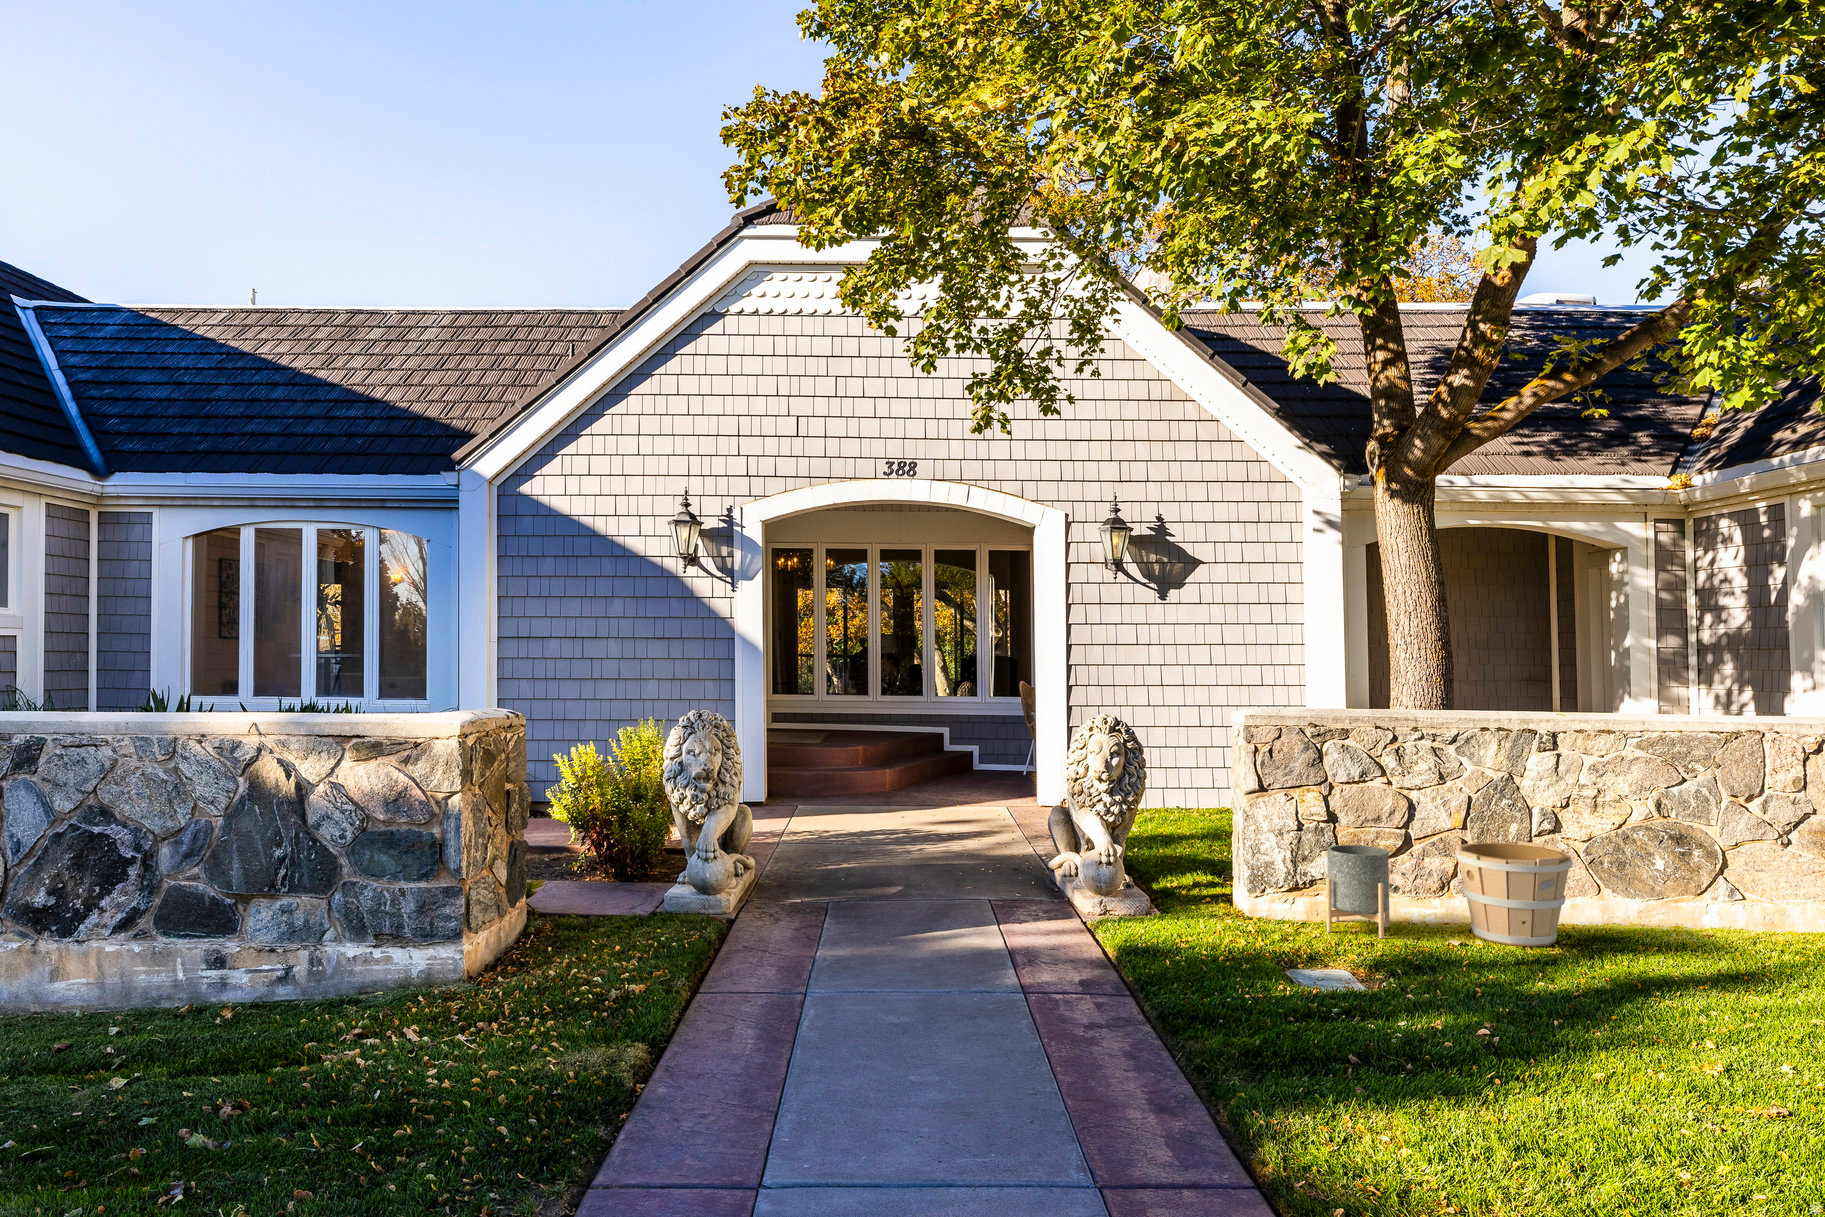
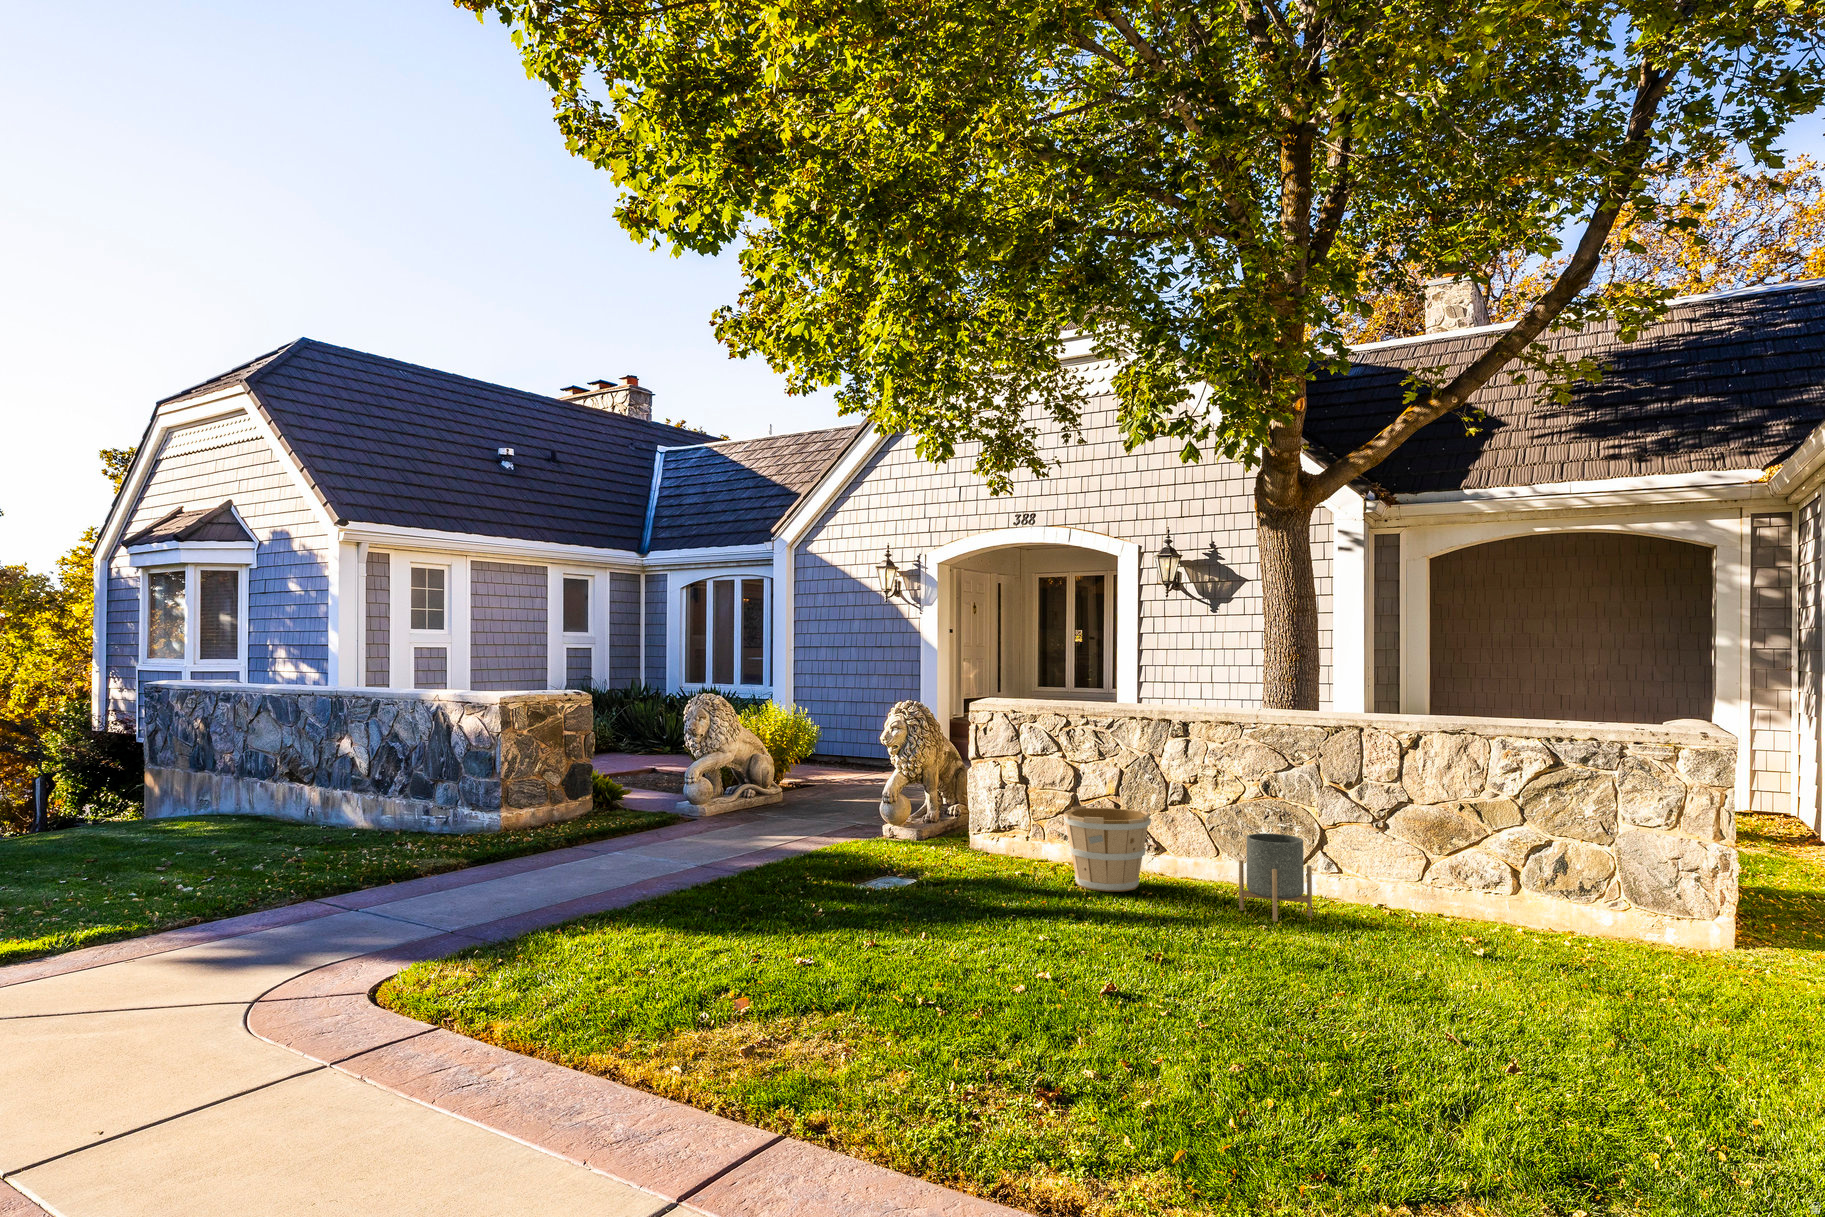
planter: present [1326,845,1390,938] -> present [1239,833,1312,922]

